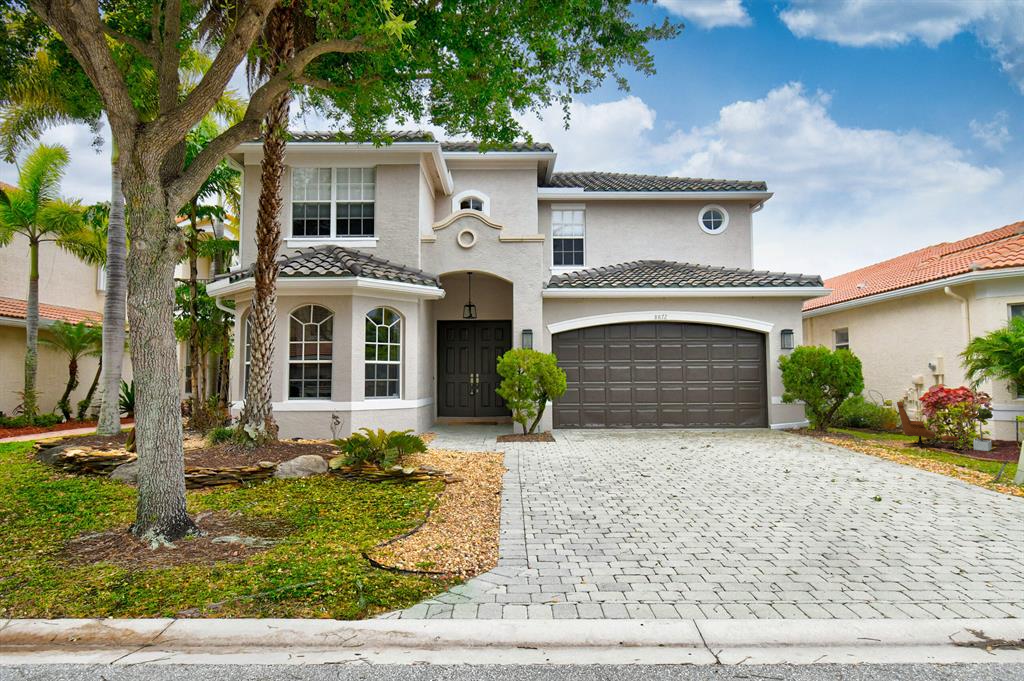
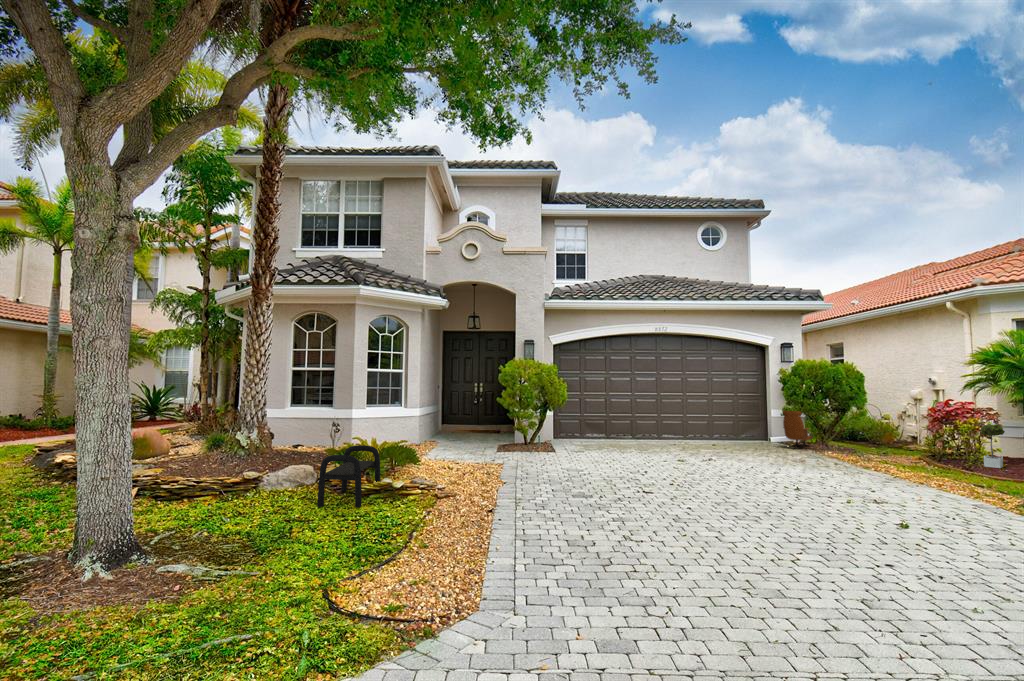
lounge chair: present [897,402,967,450] -> present [783,411,813,448]
bench: none [335,435,391,492] -> present [317,445,380,508]

